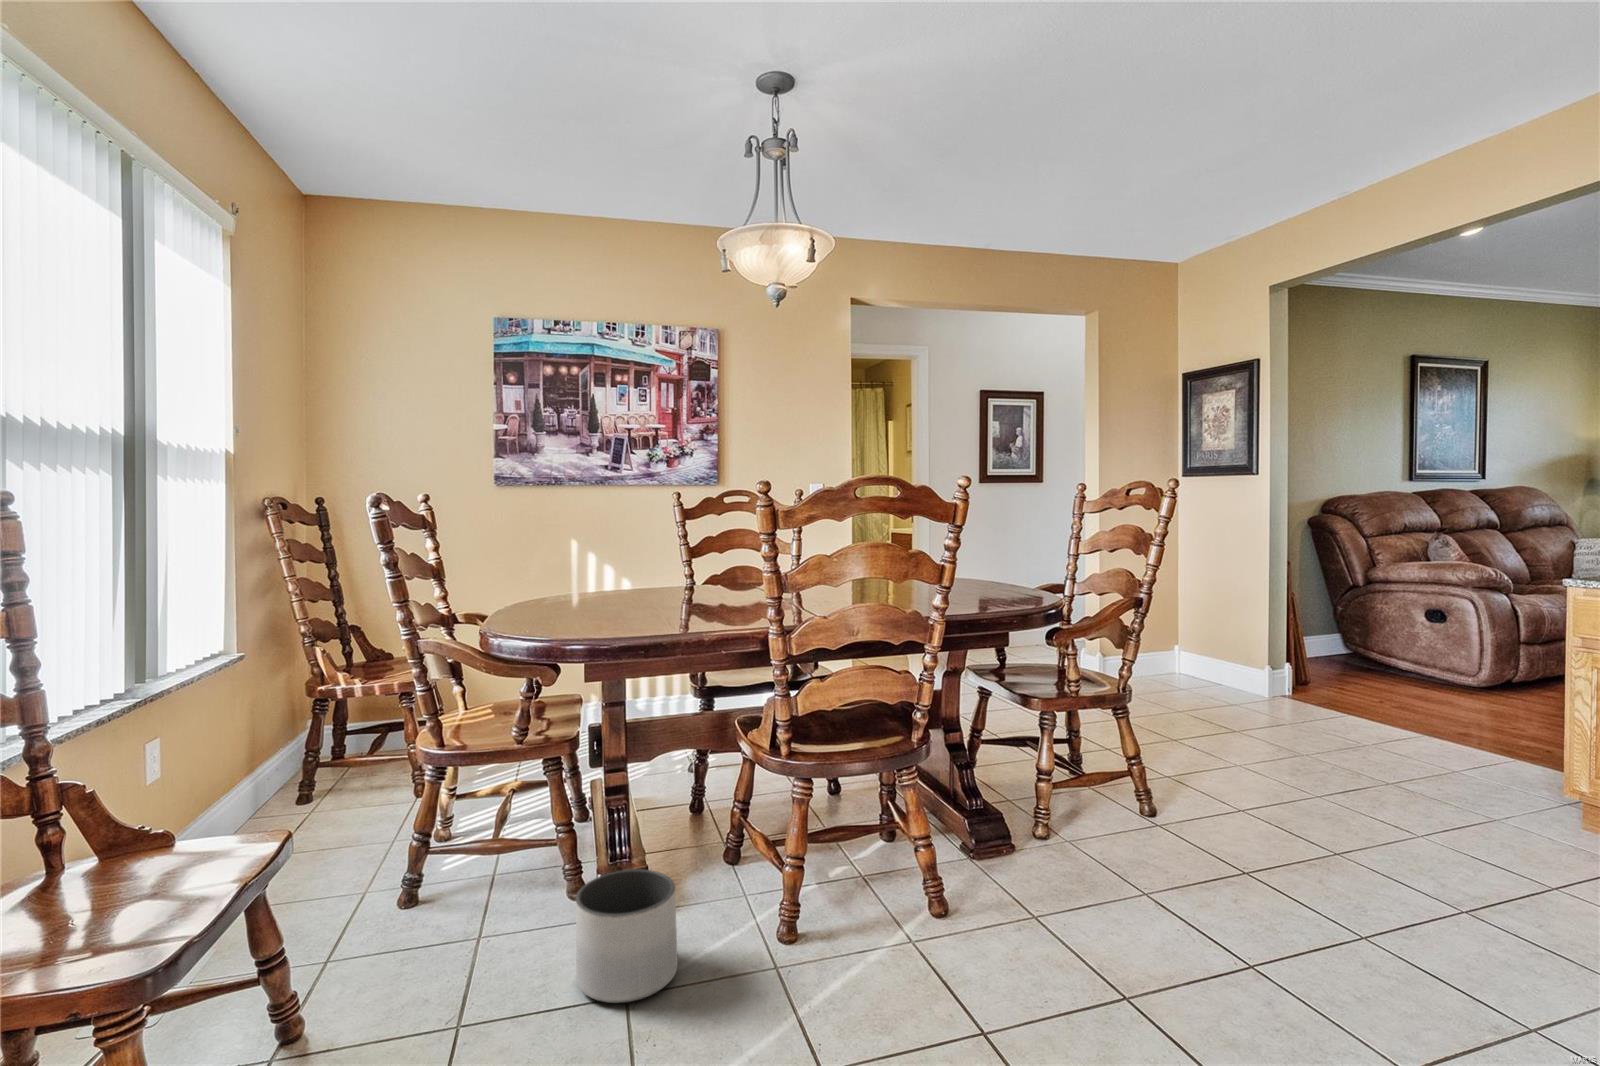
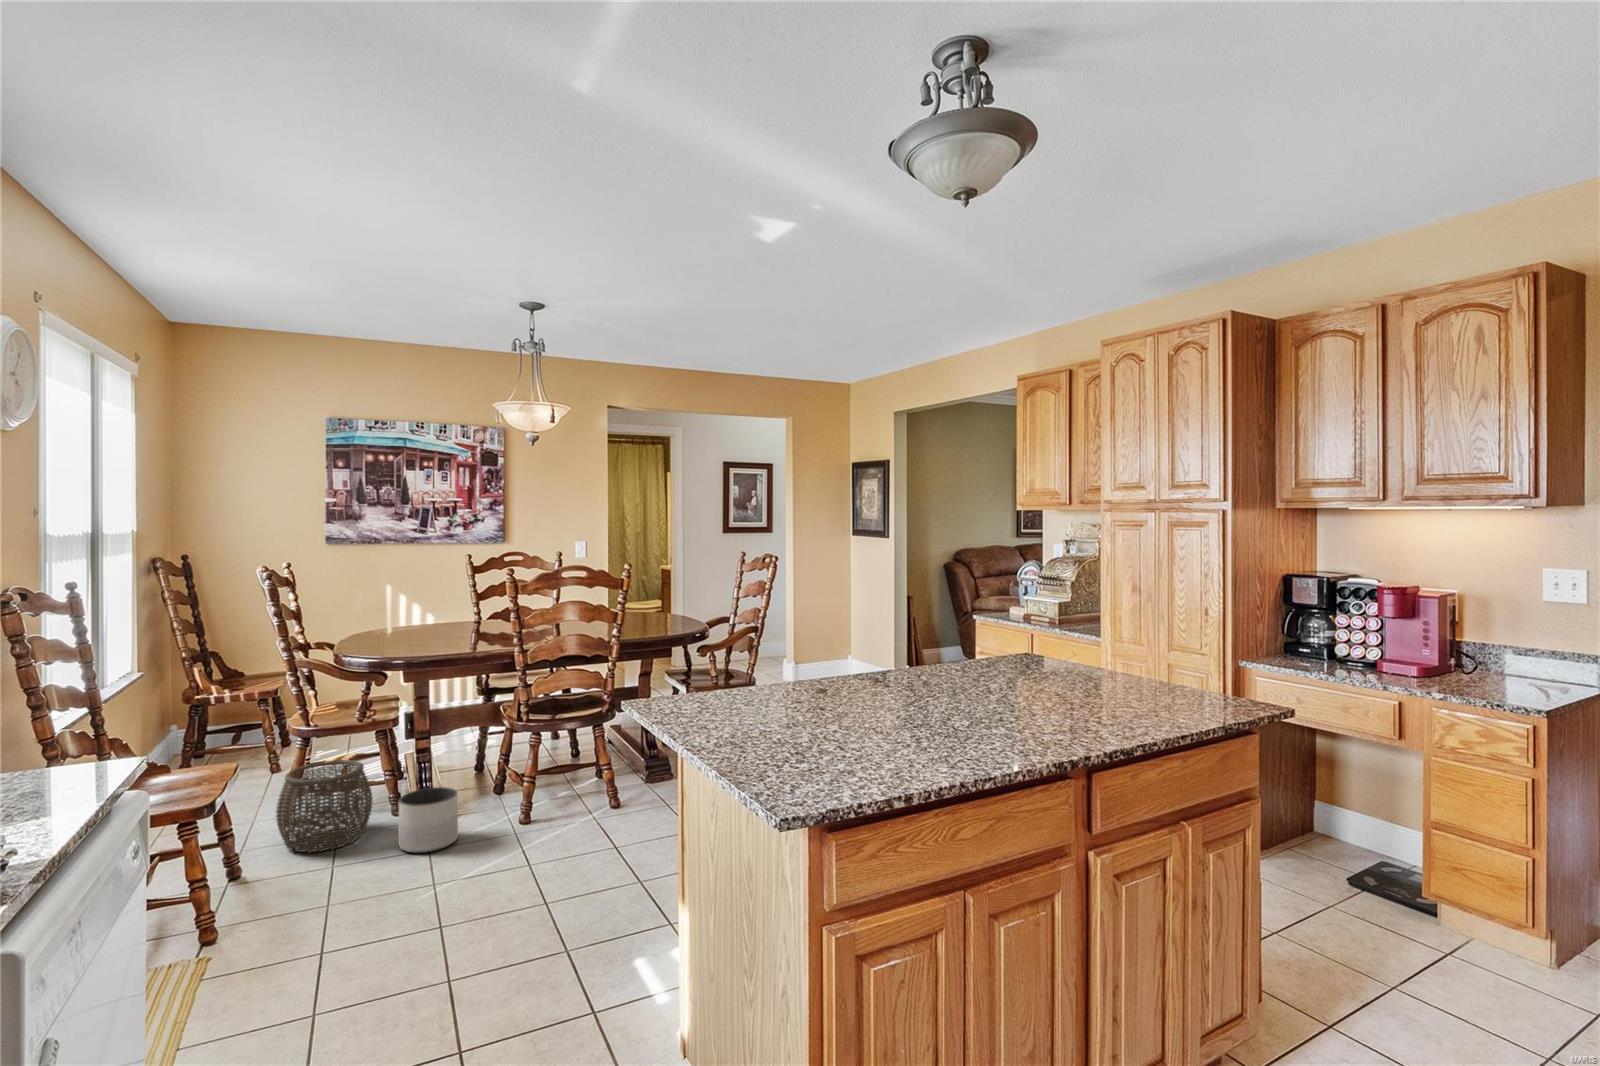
woven basket: none [381,807,538,981] -> present [276,760,373,853]

